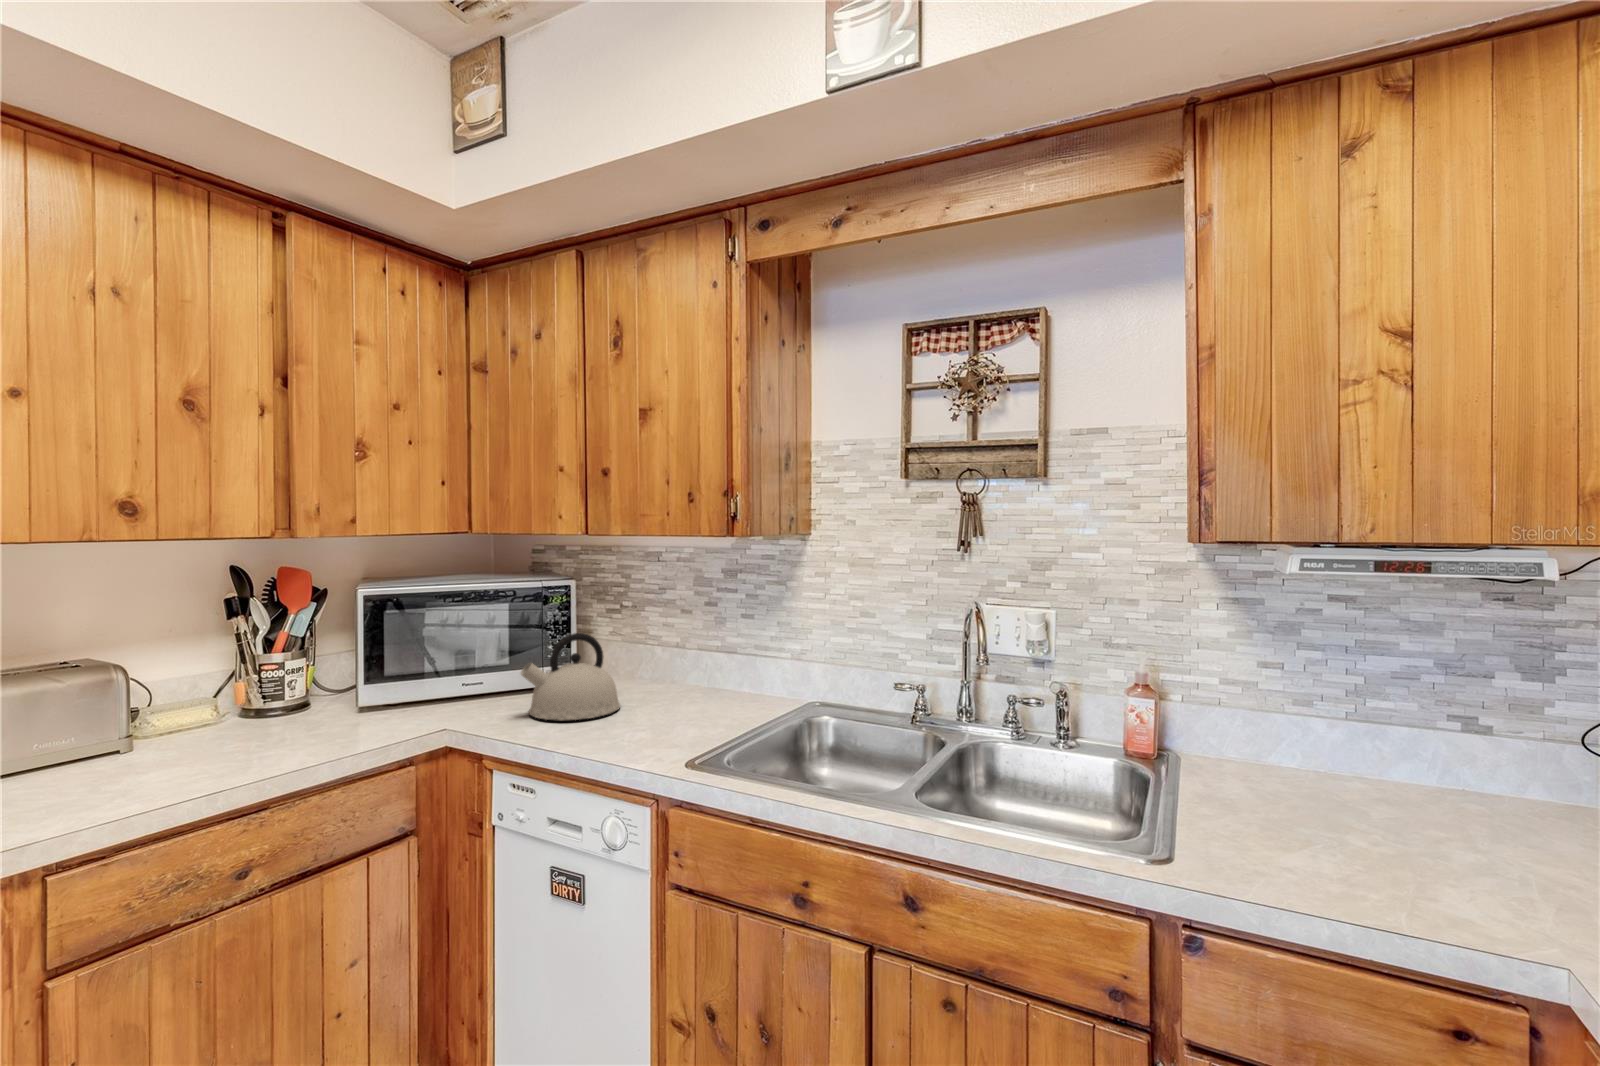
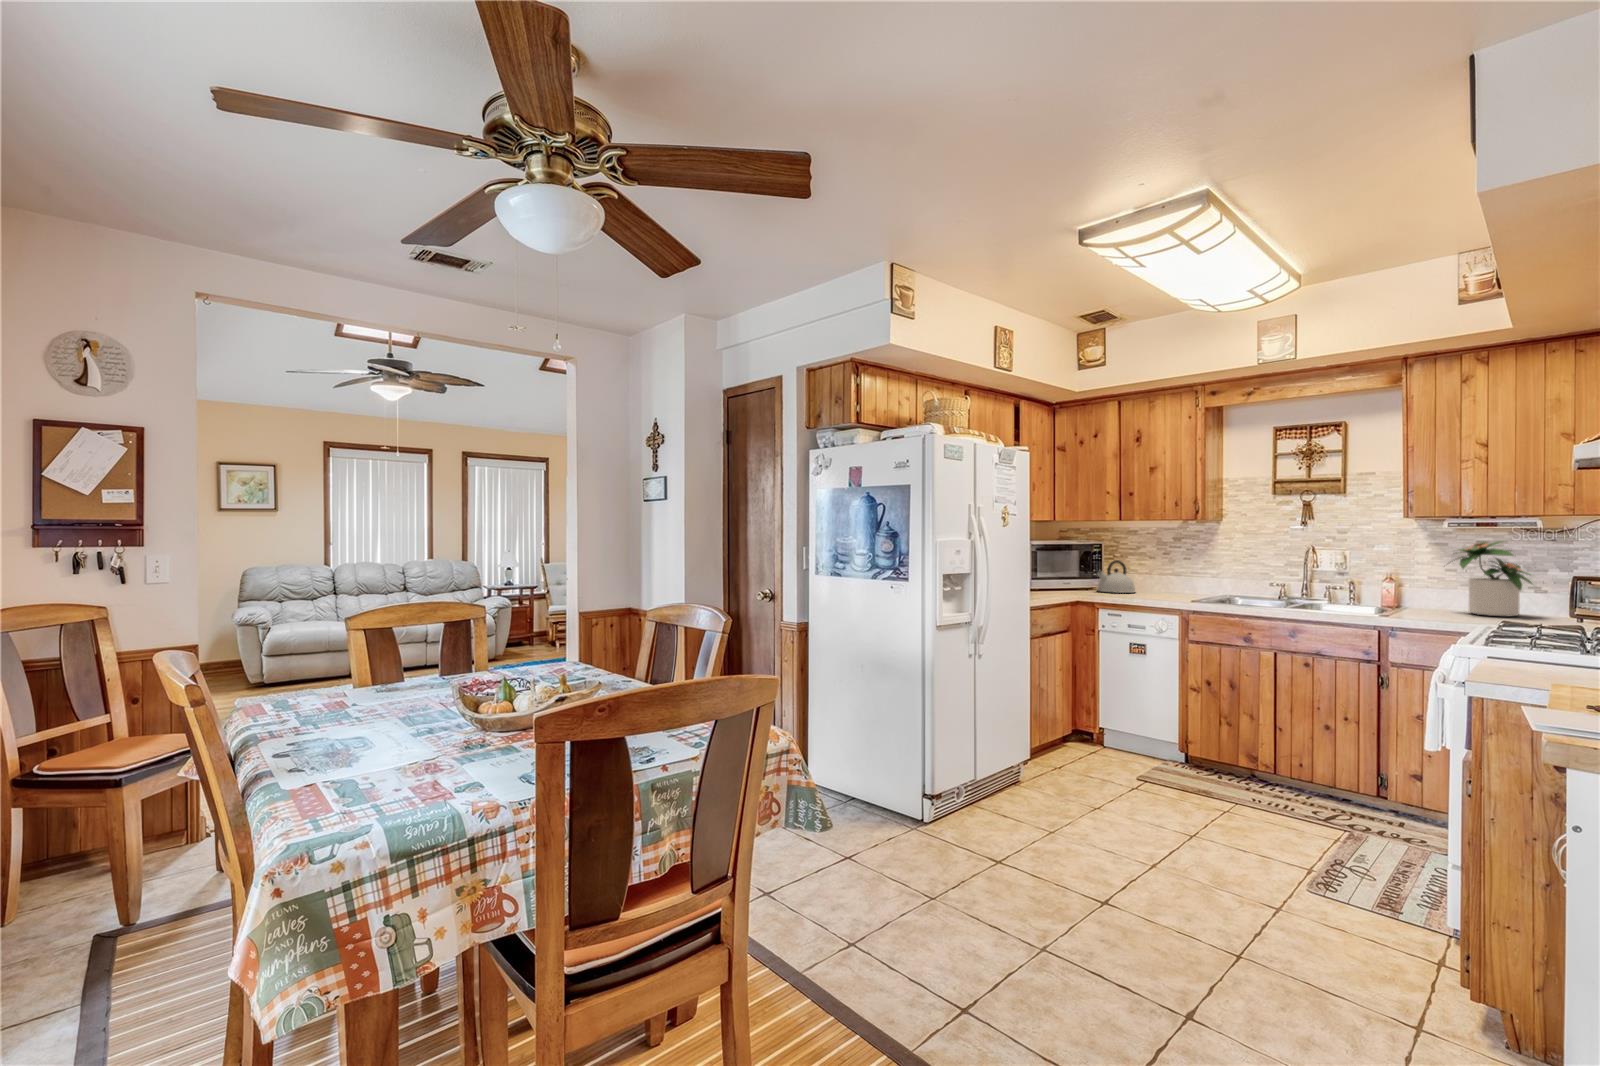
potted plant: none [1271,607,1523,843] -> present [1457,541,1532,616]

